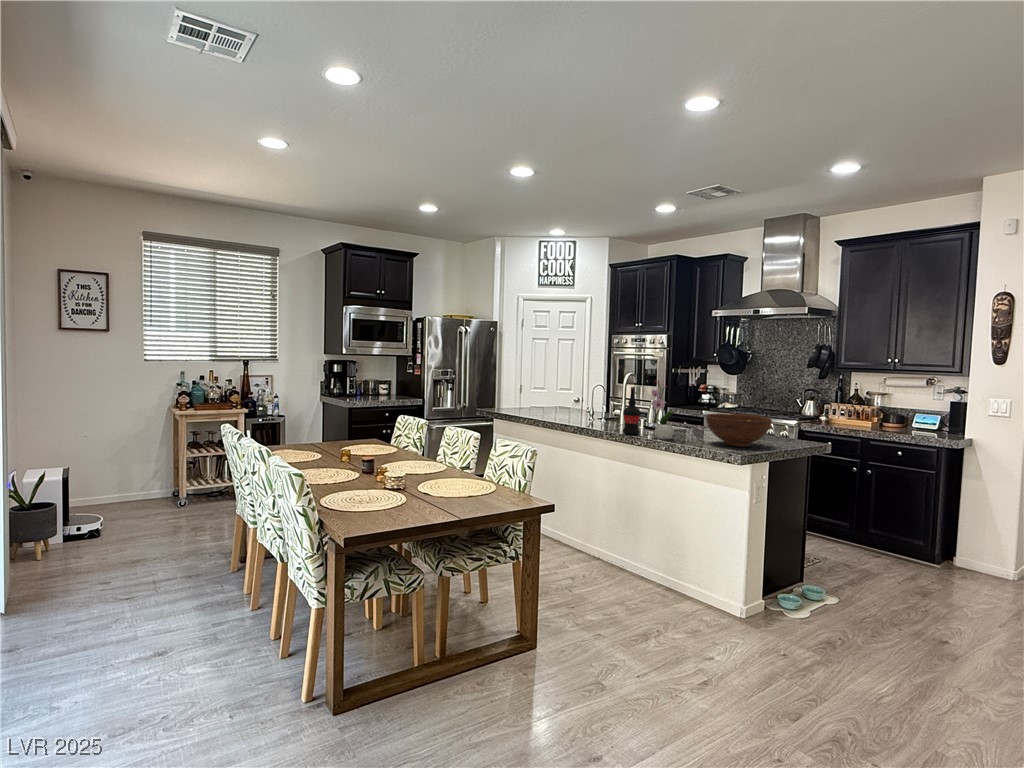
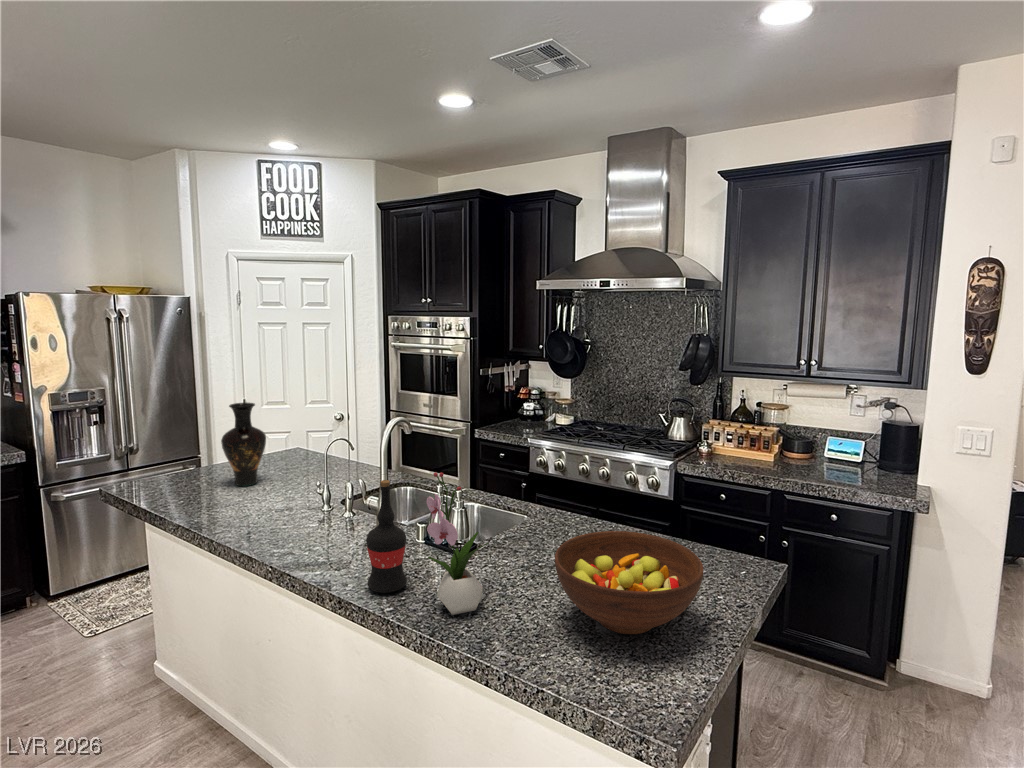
vase: none [536,371,557,414] -> present [221,403,266,486]

